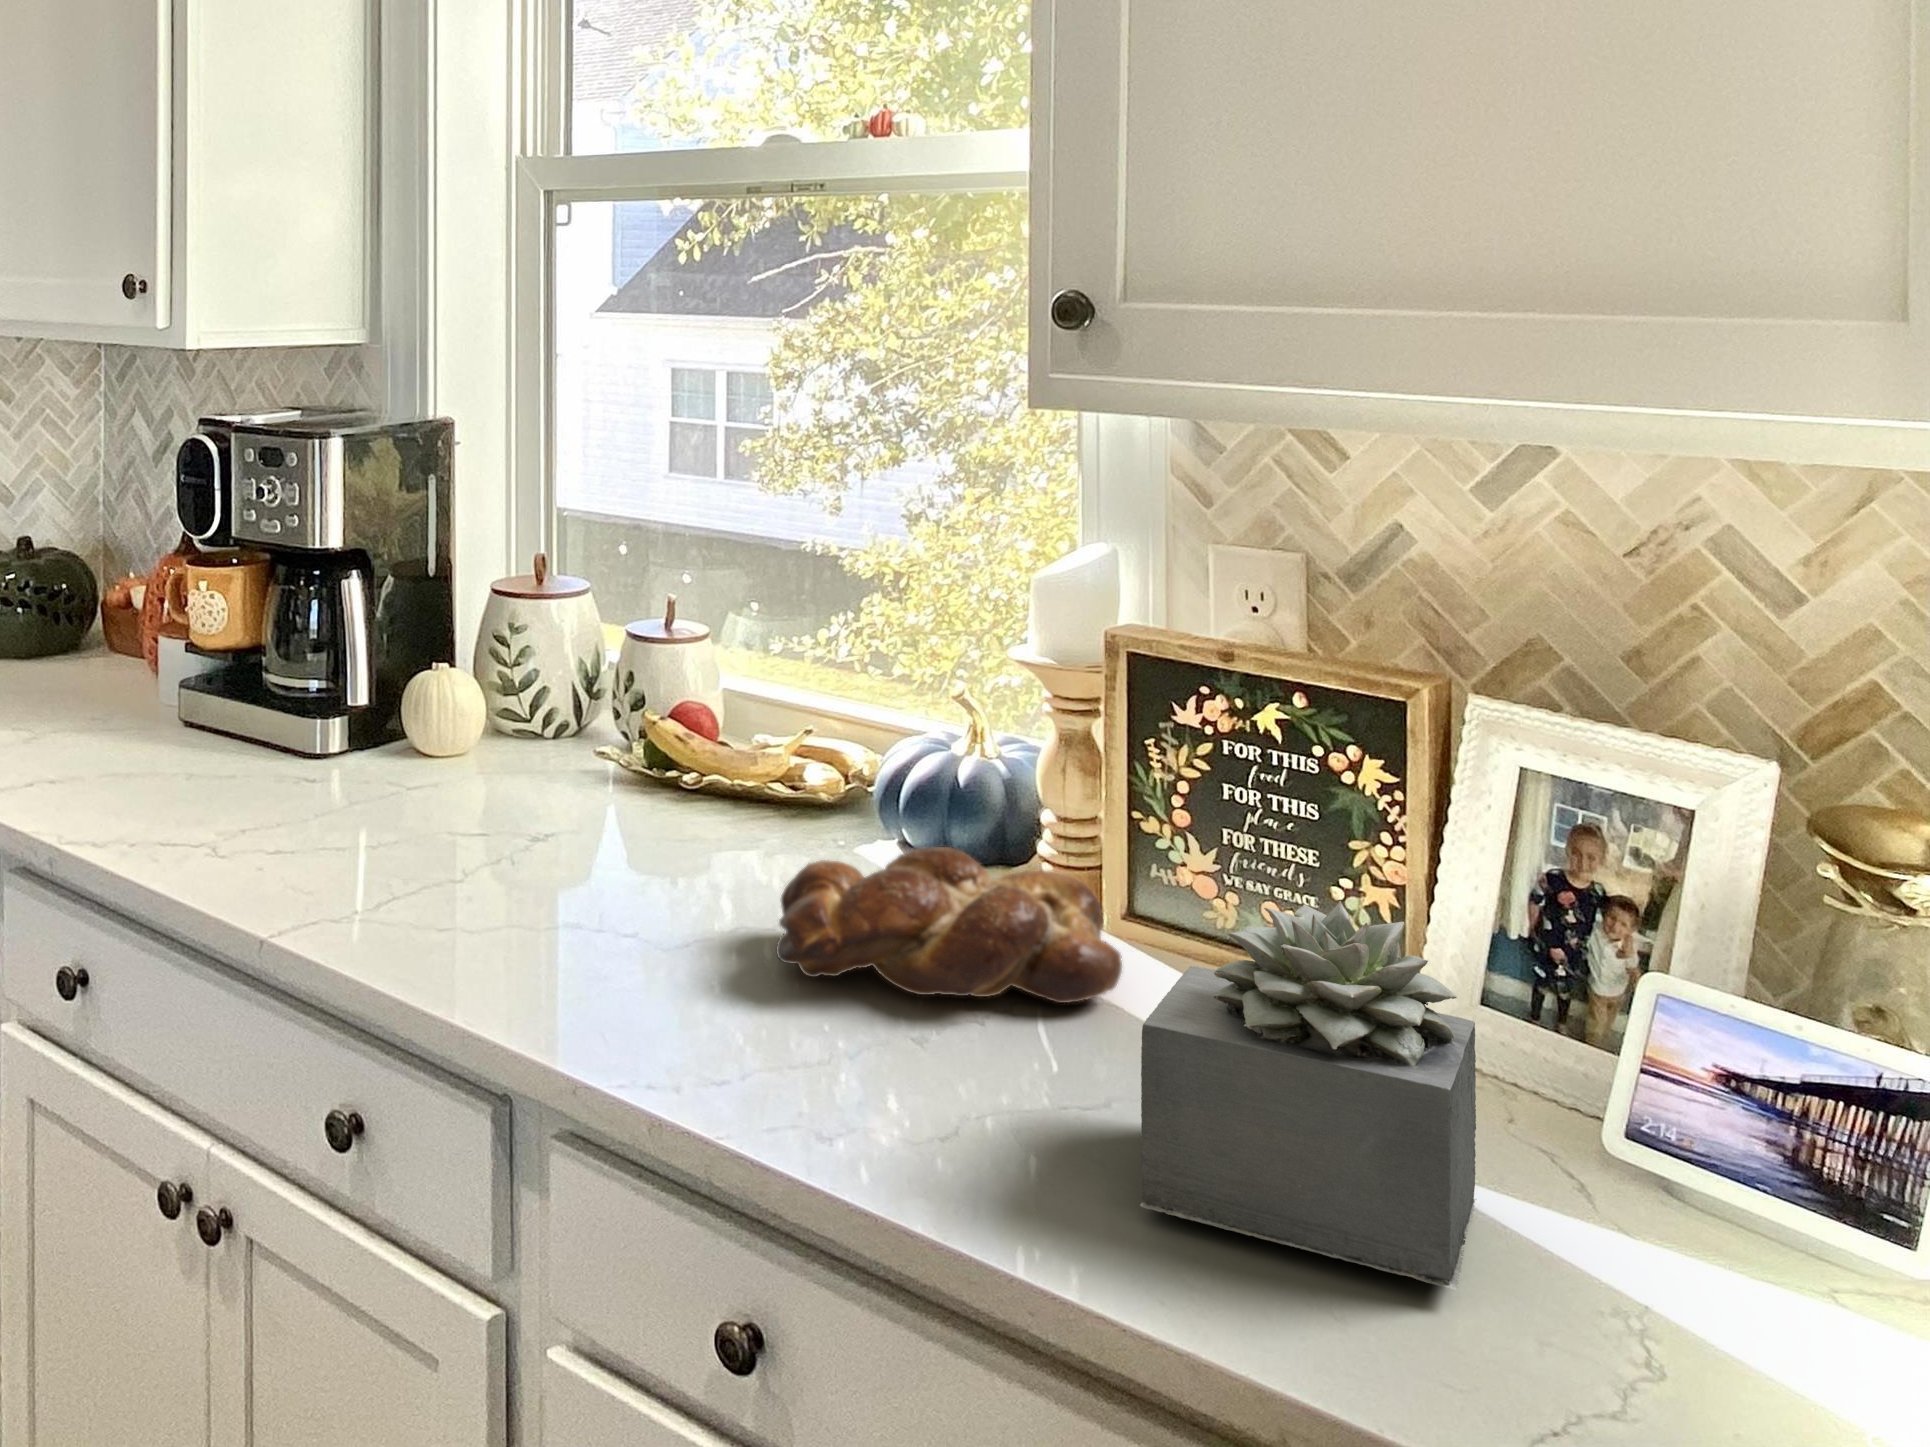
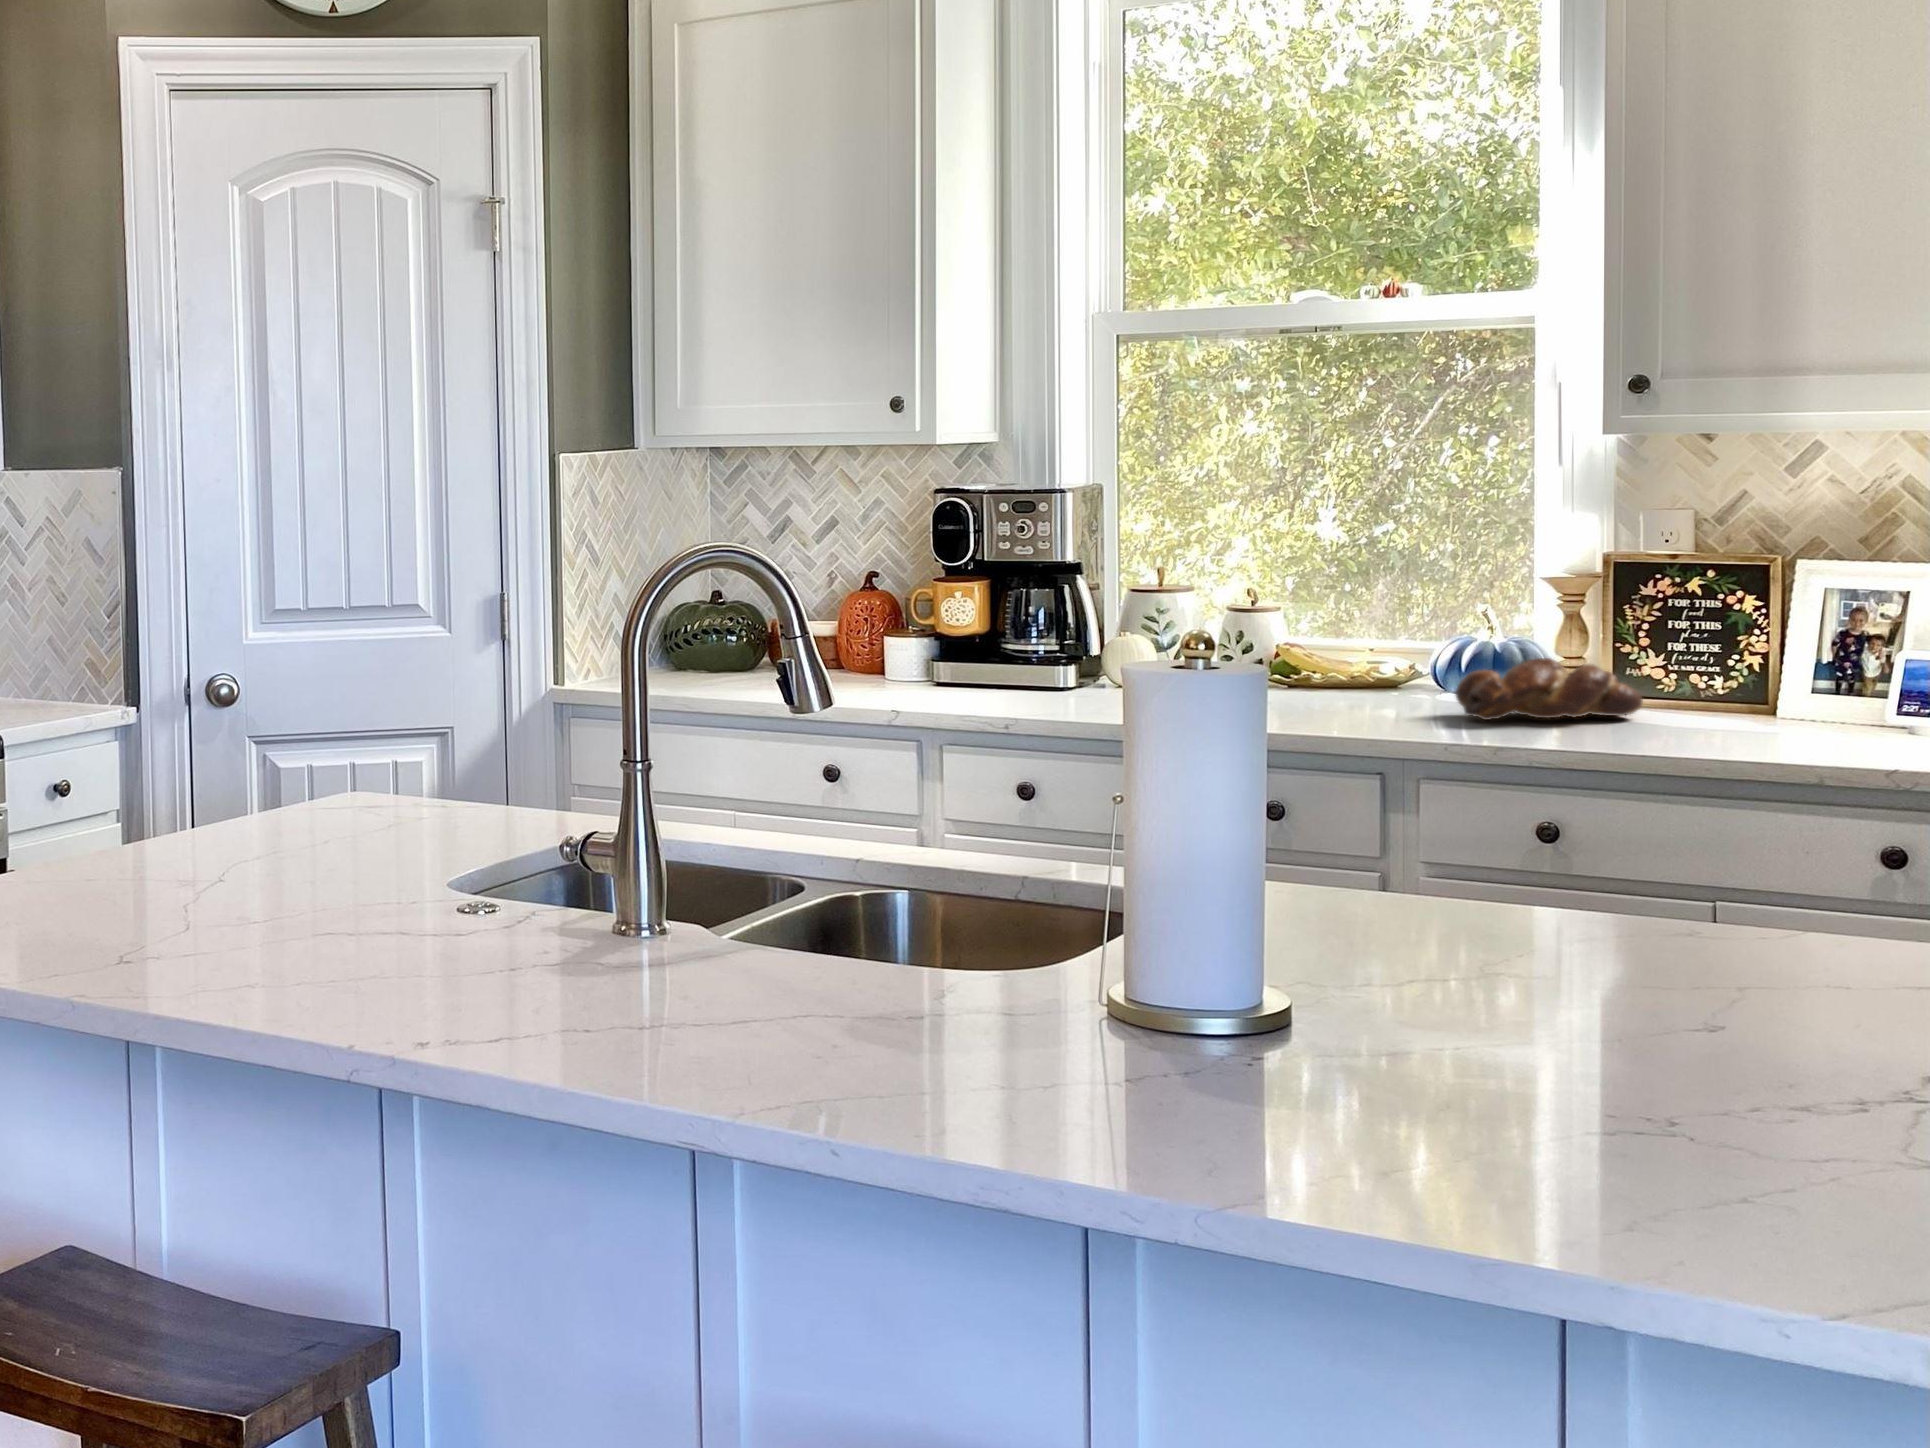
succulent plant: present [1140,901,1476,1290] -> none [1709,617,1853,748]

